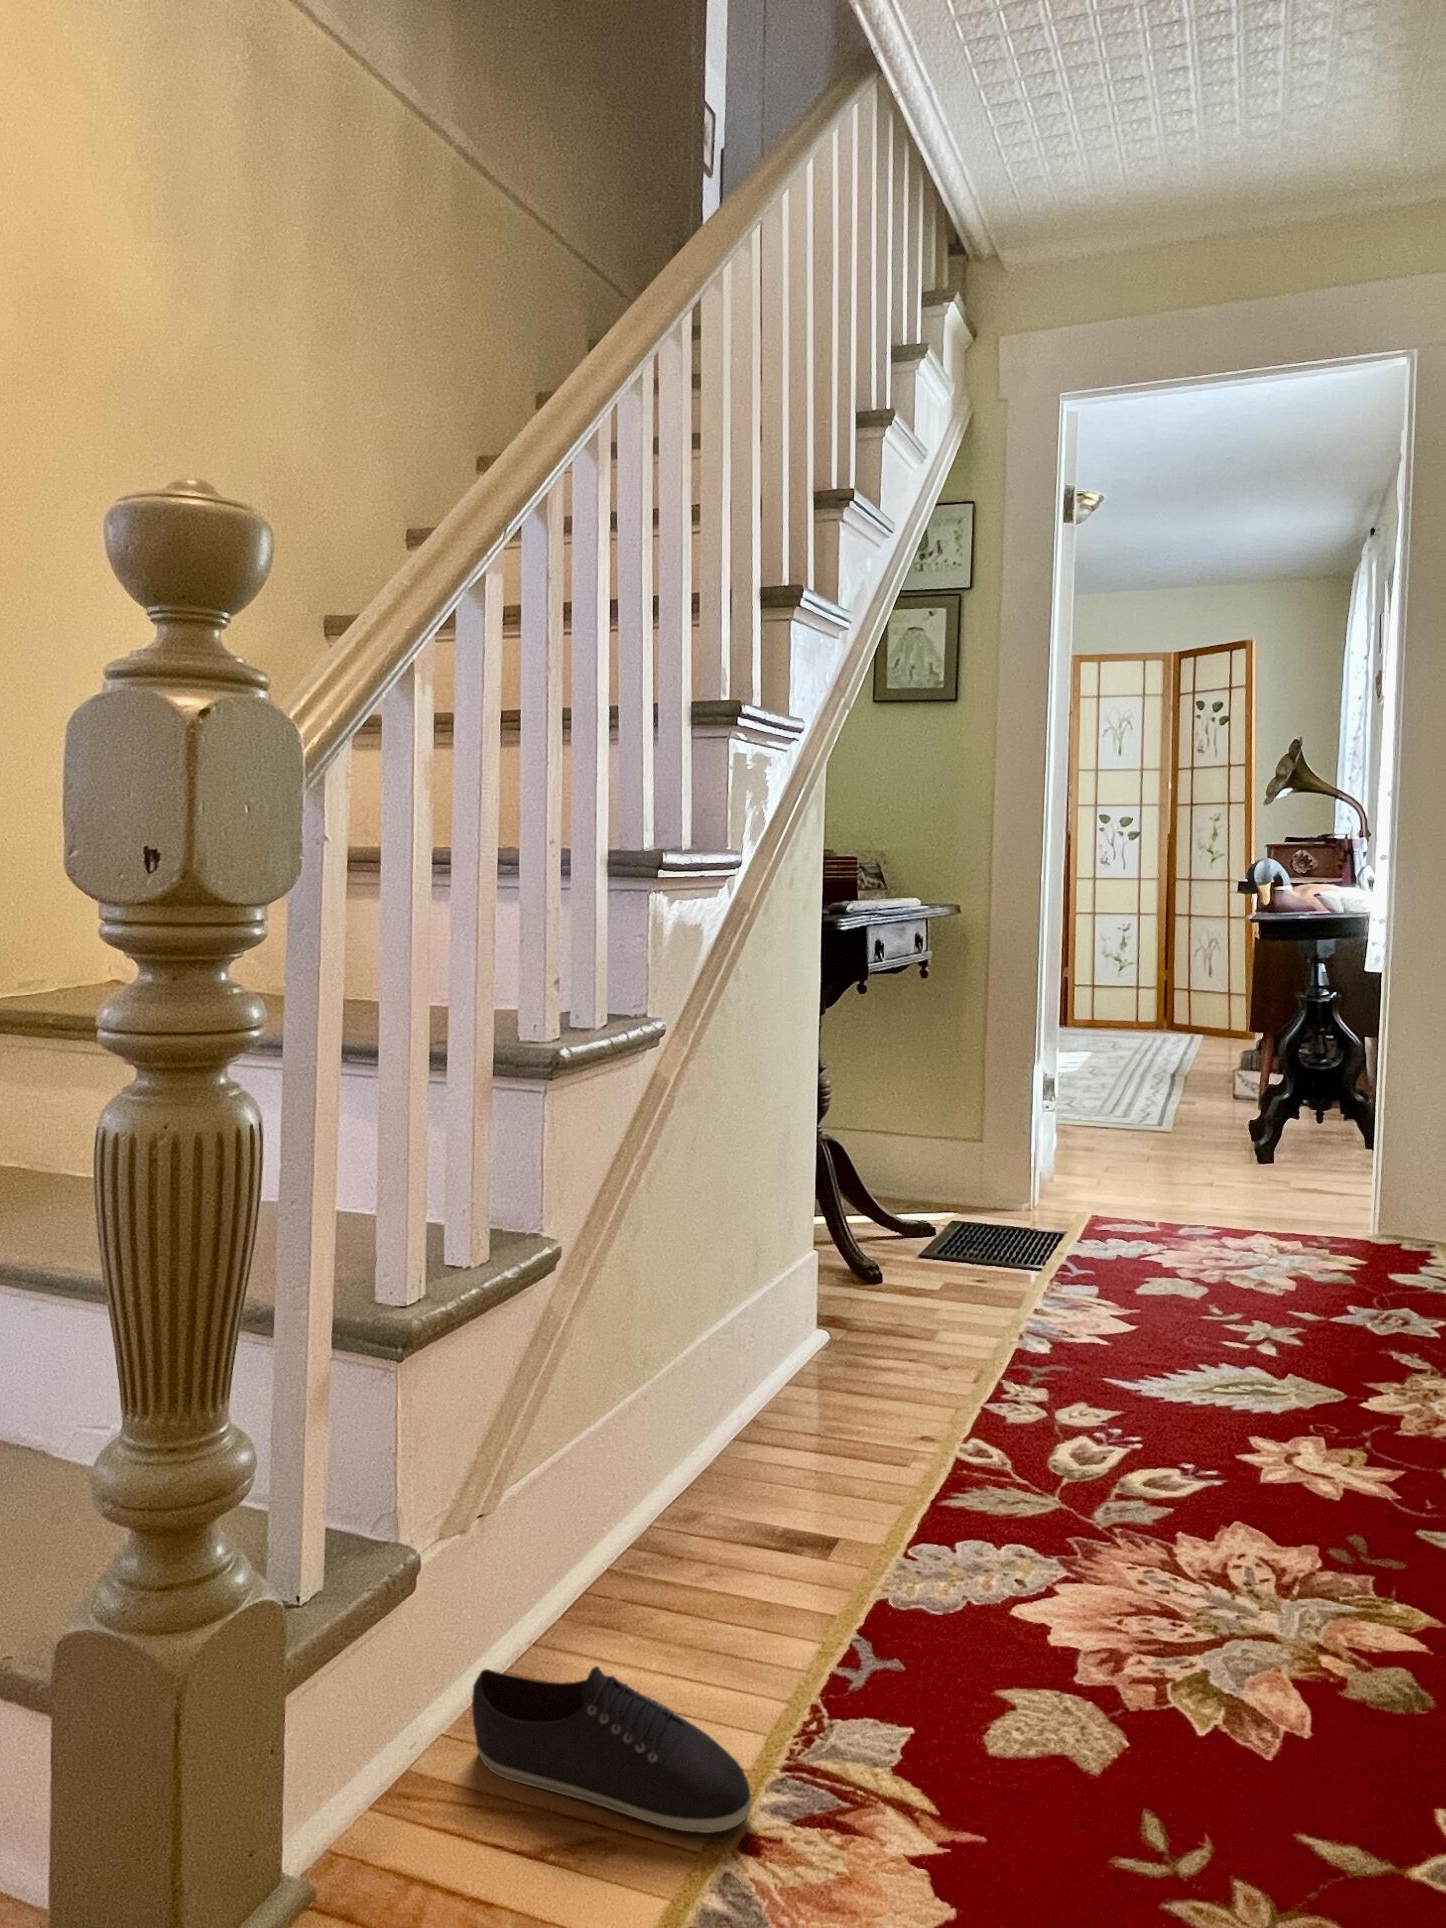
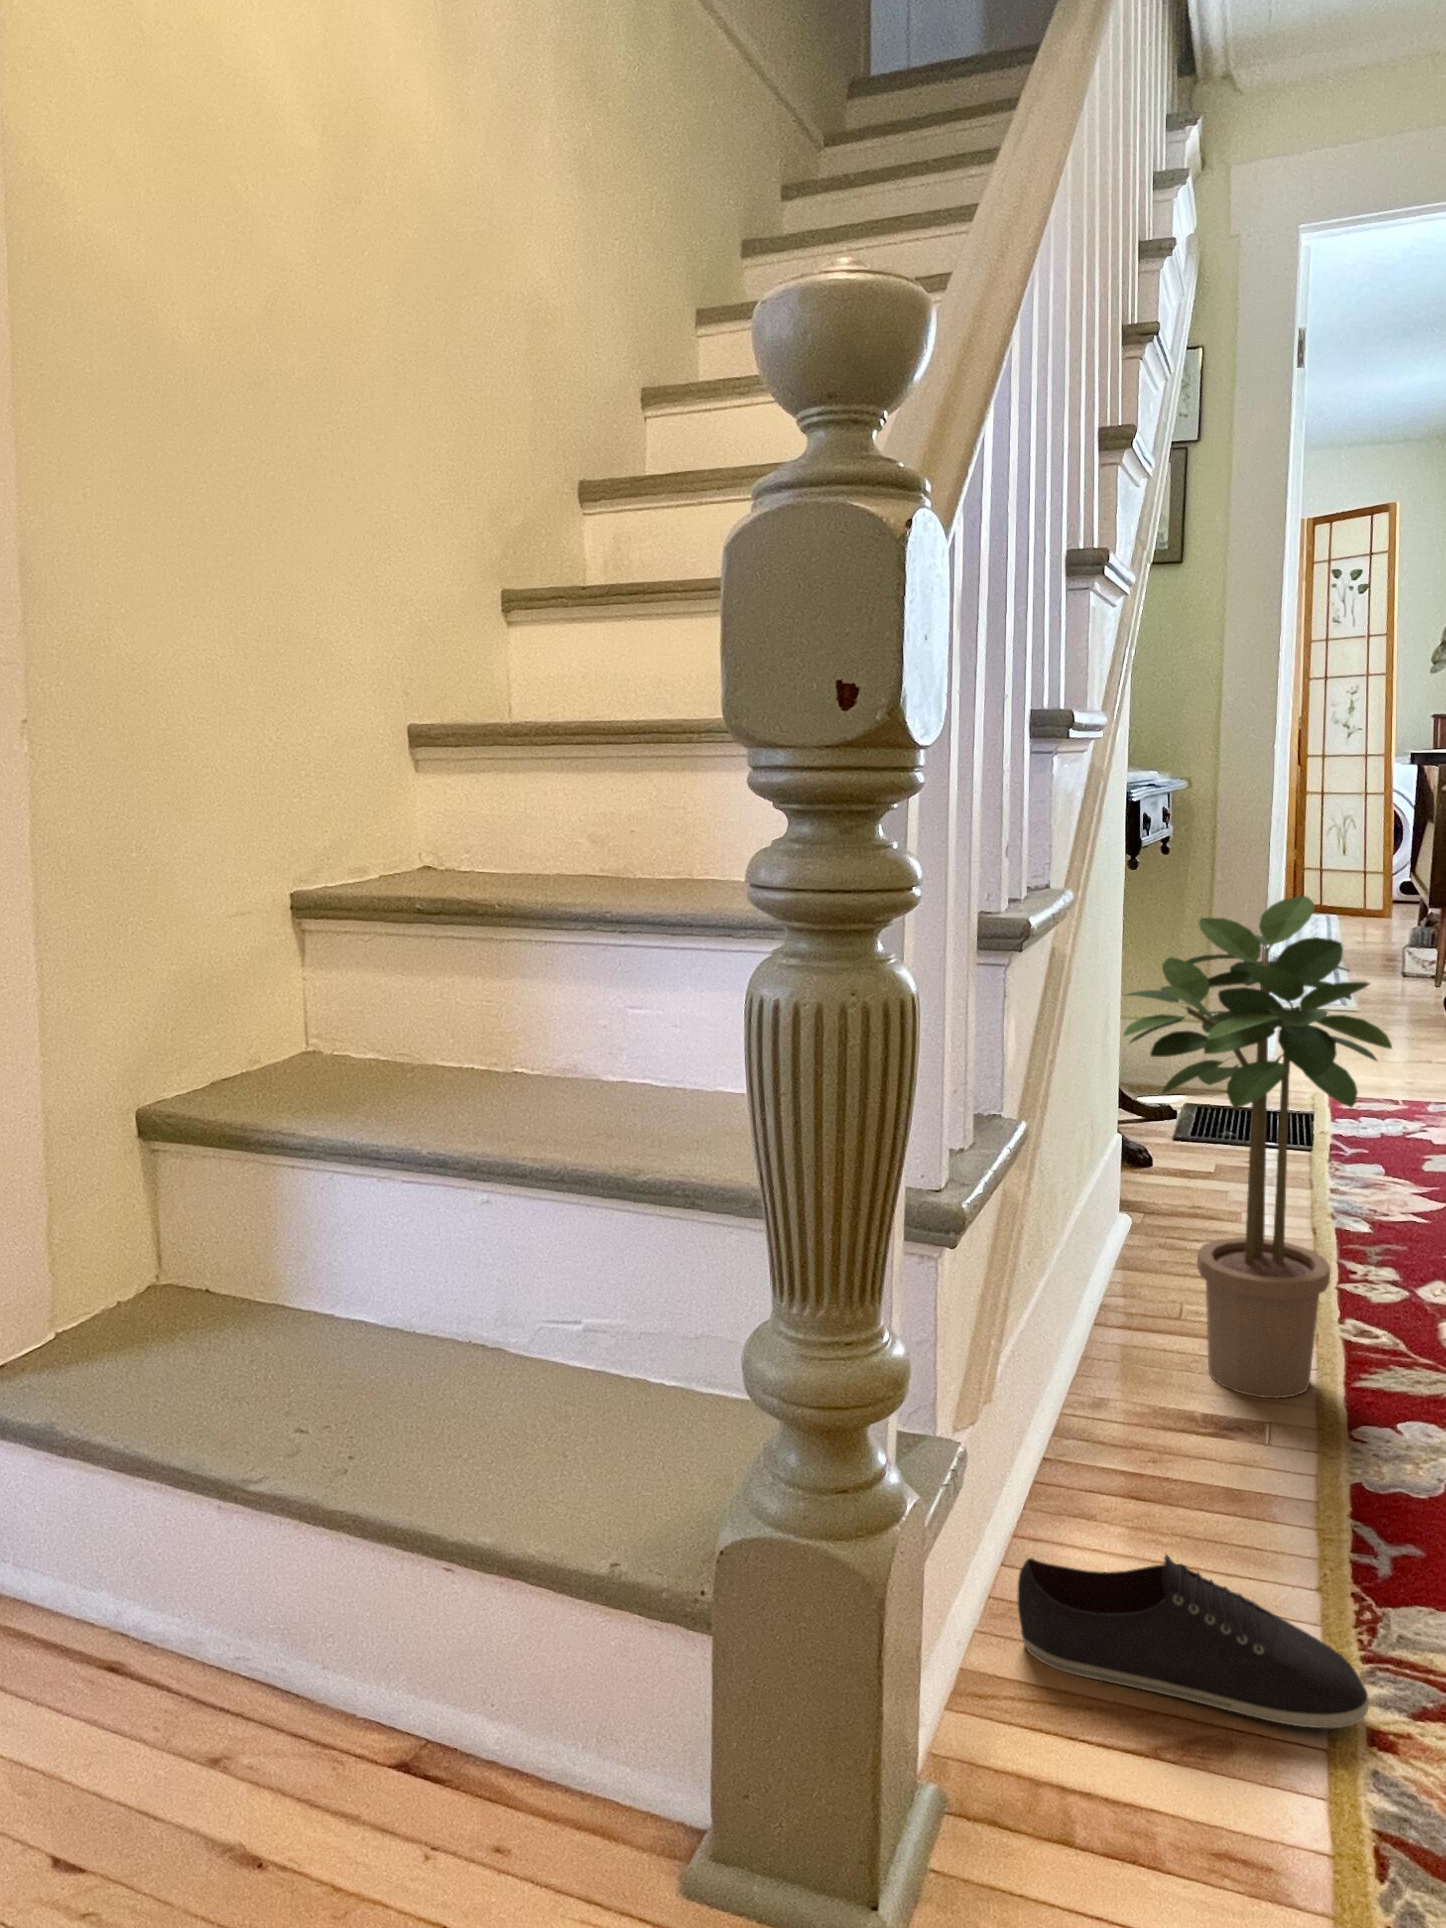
potted plant: none [727,1045,948,1516] -> present [1124,896,1392,1398]

